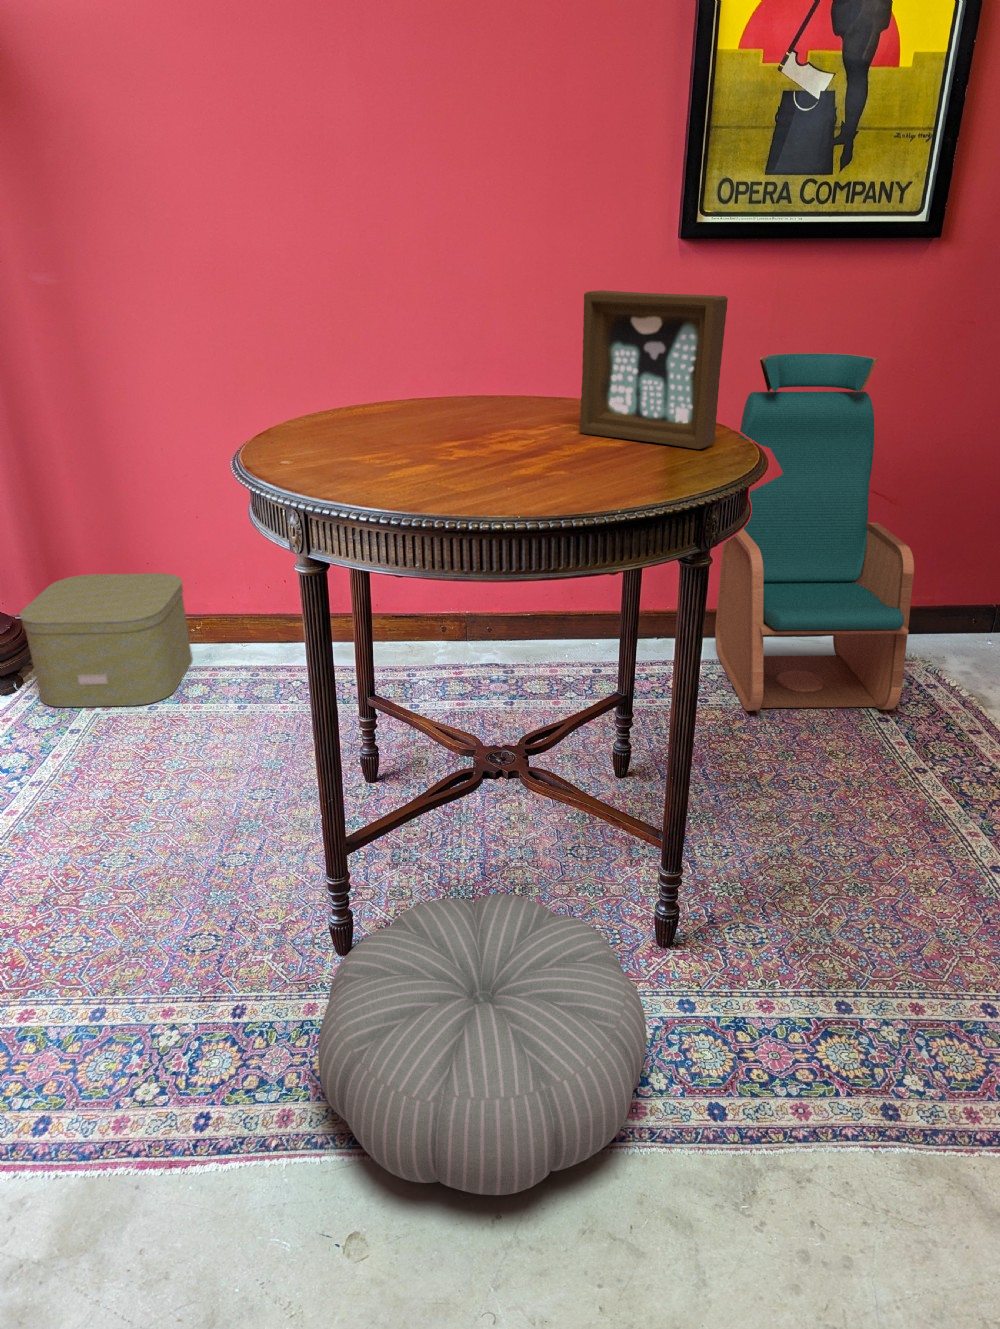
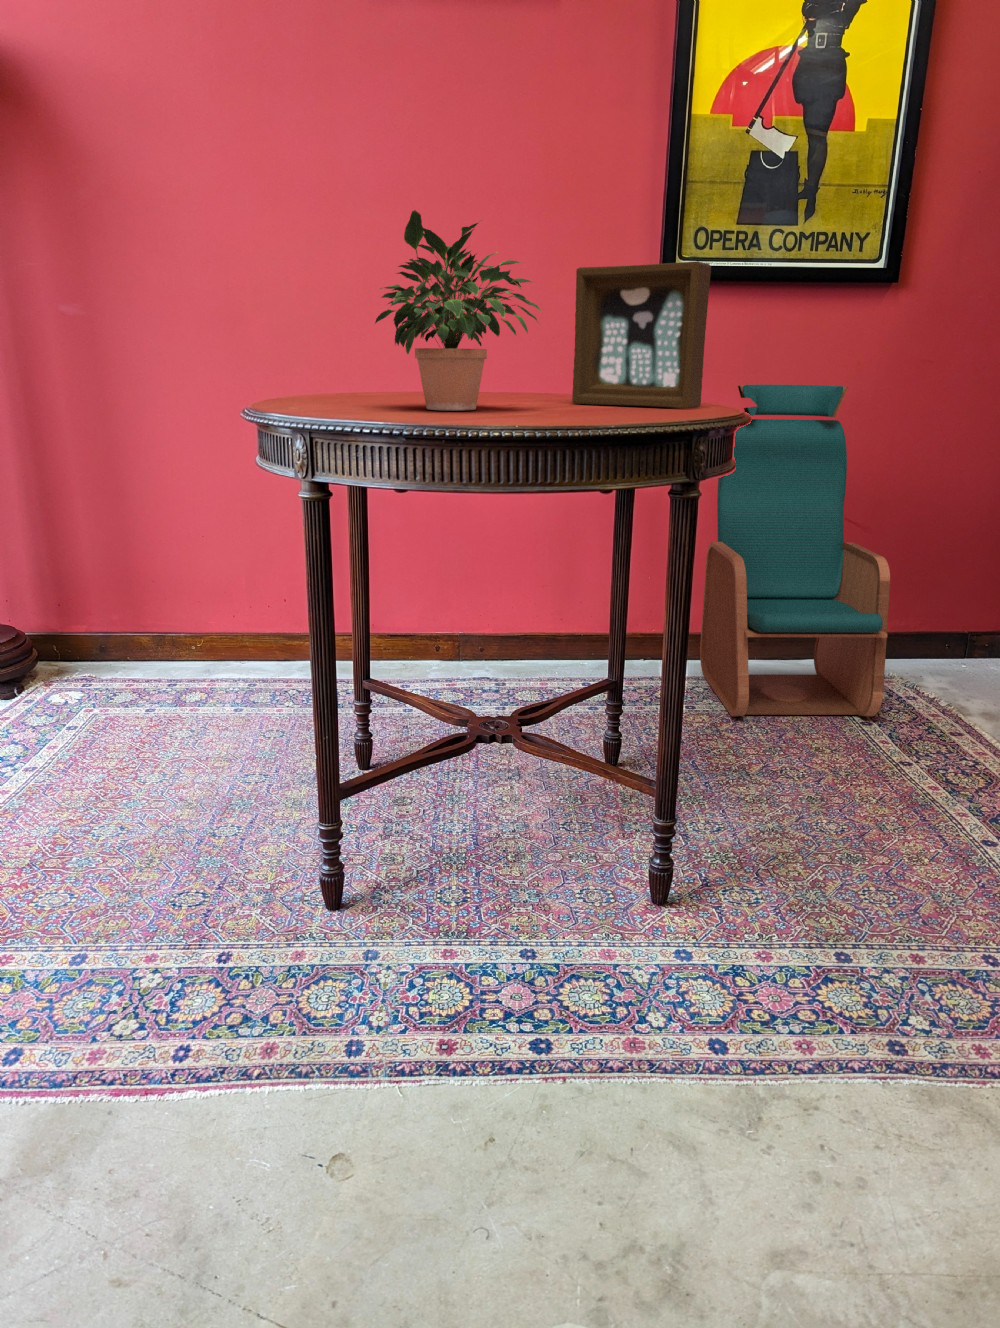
potted plant: none [368,273,547,475] -> present [375,210,541,411]
storage box: present [20,573,192,707] -> none [24,589,191,709]
pouf: present [318,894,646,1195] -> none [307,834,644,1111]

